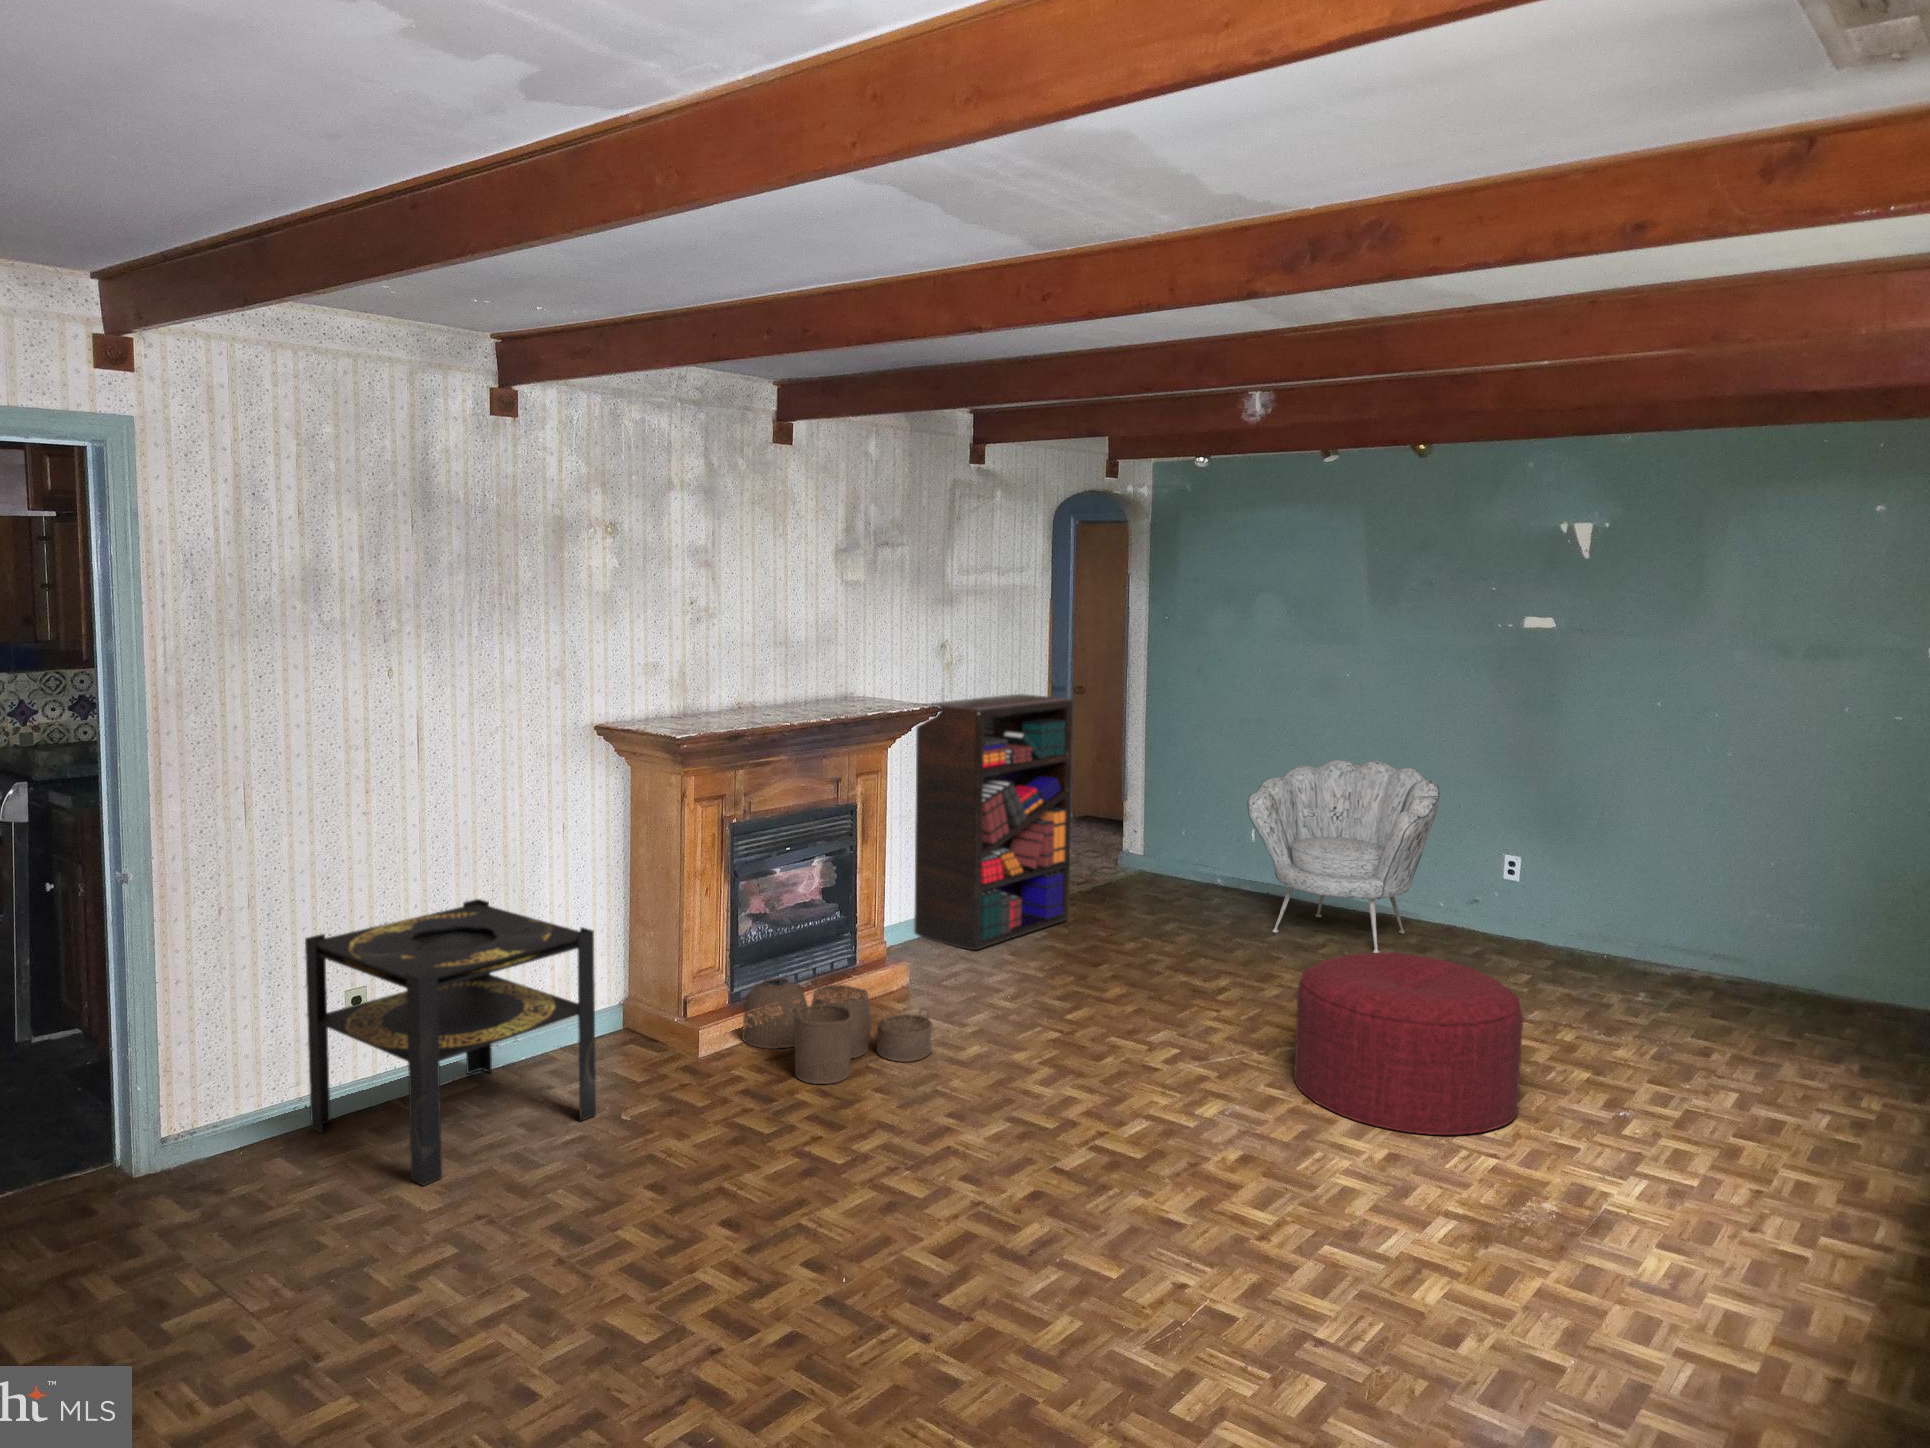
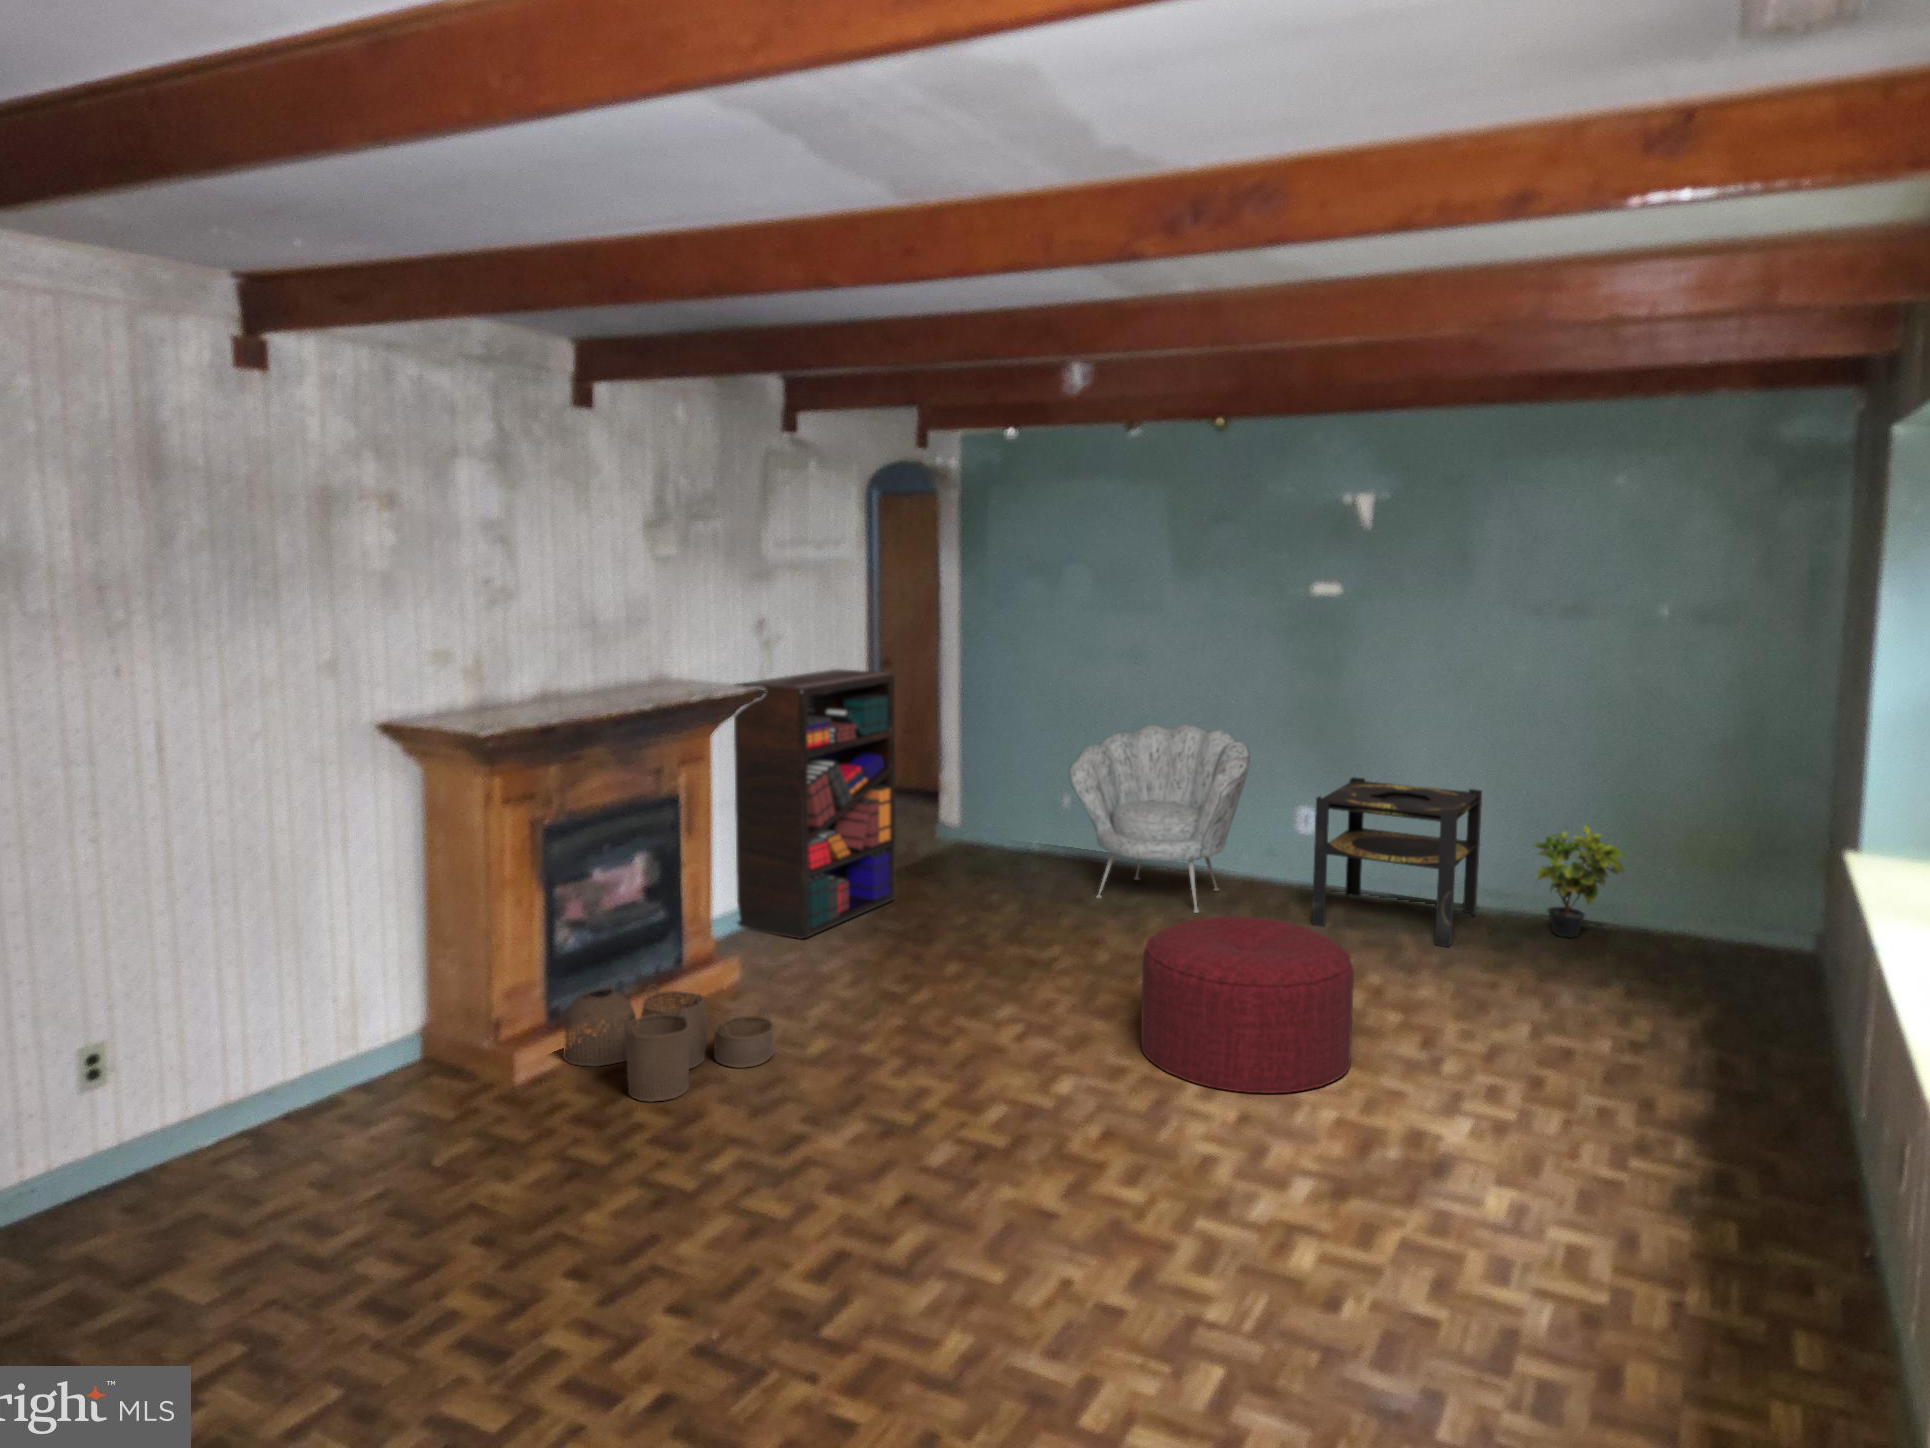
potted plant: none [1757,885,1872,1007] -> present [1534,826,1625,937]
side table: present [305,899,596,1186] -> present [1312,777,1482,947]

